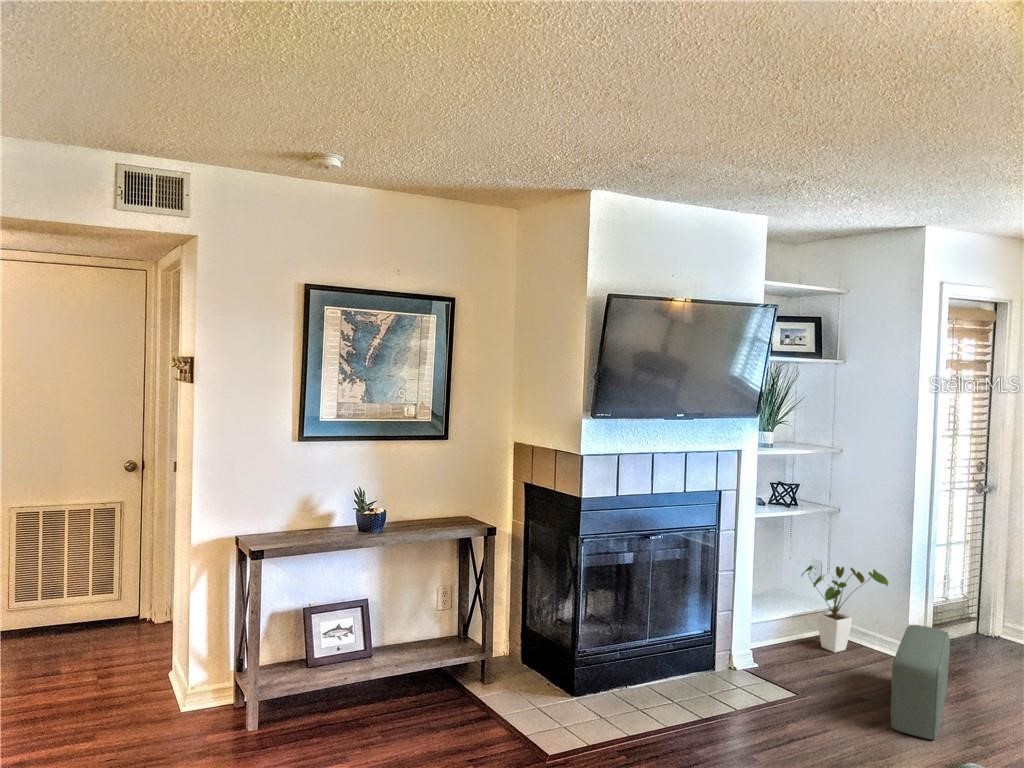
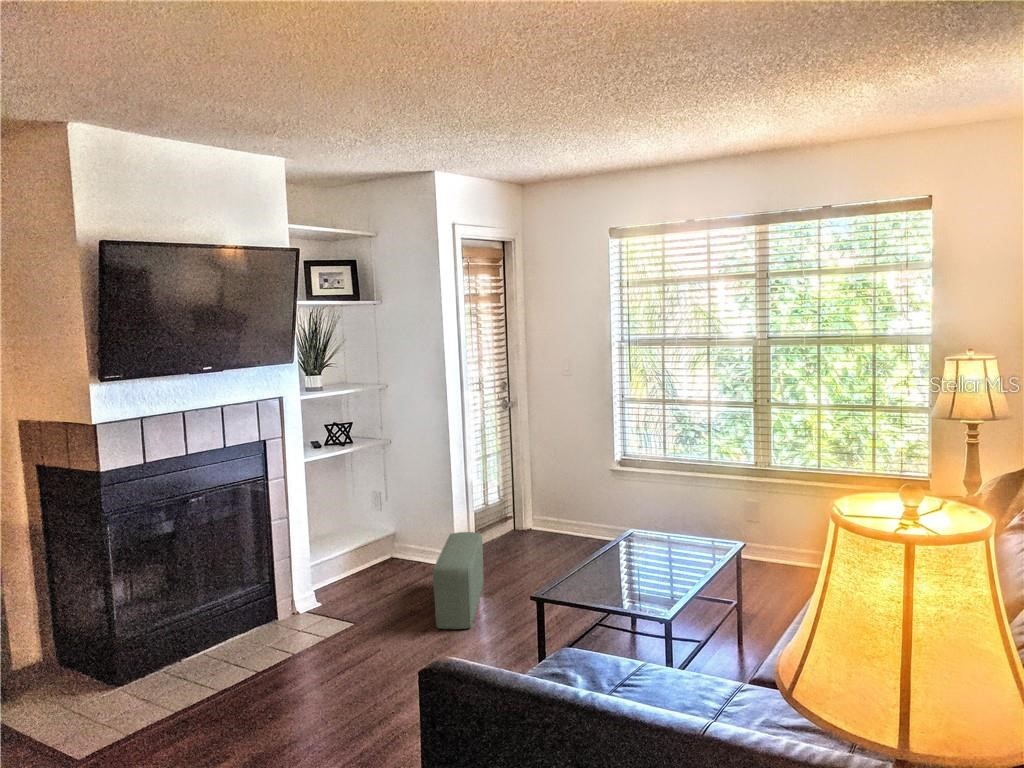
house plant: present [802,565,888,652] -> none [358,490,435,573]

